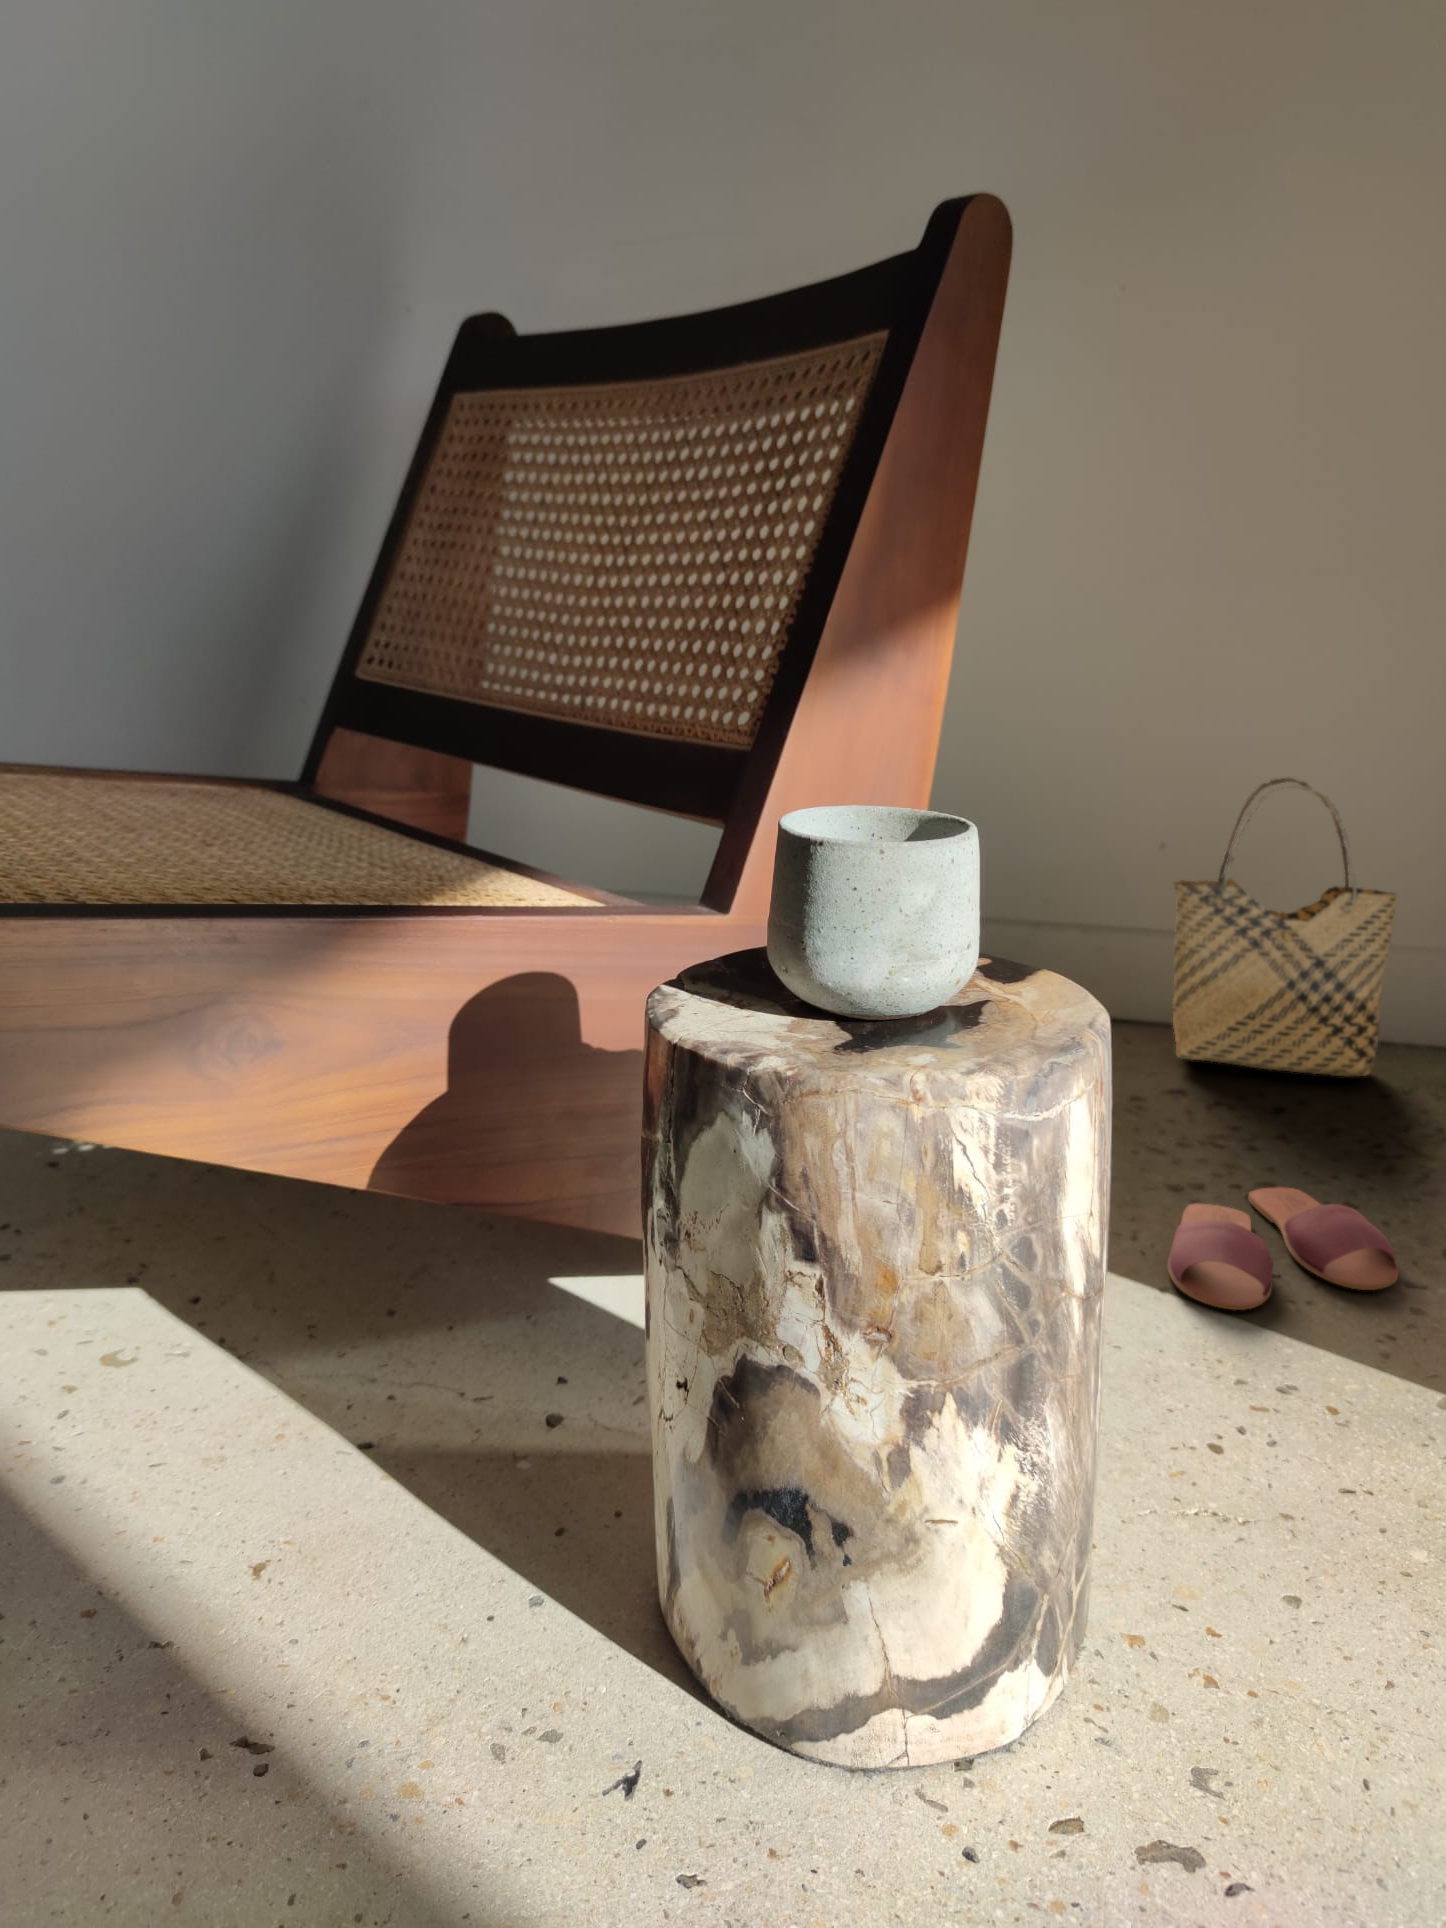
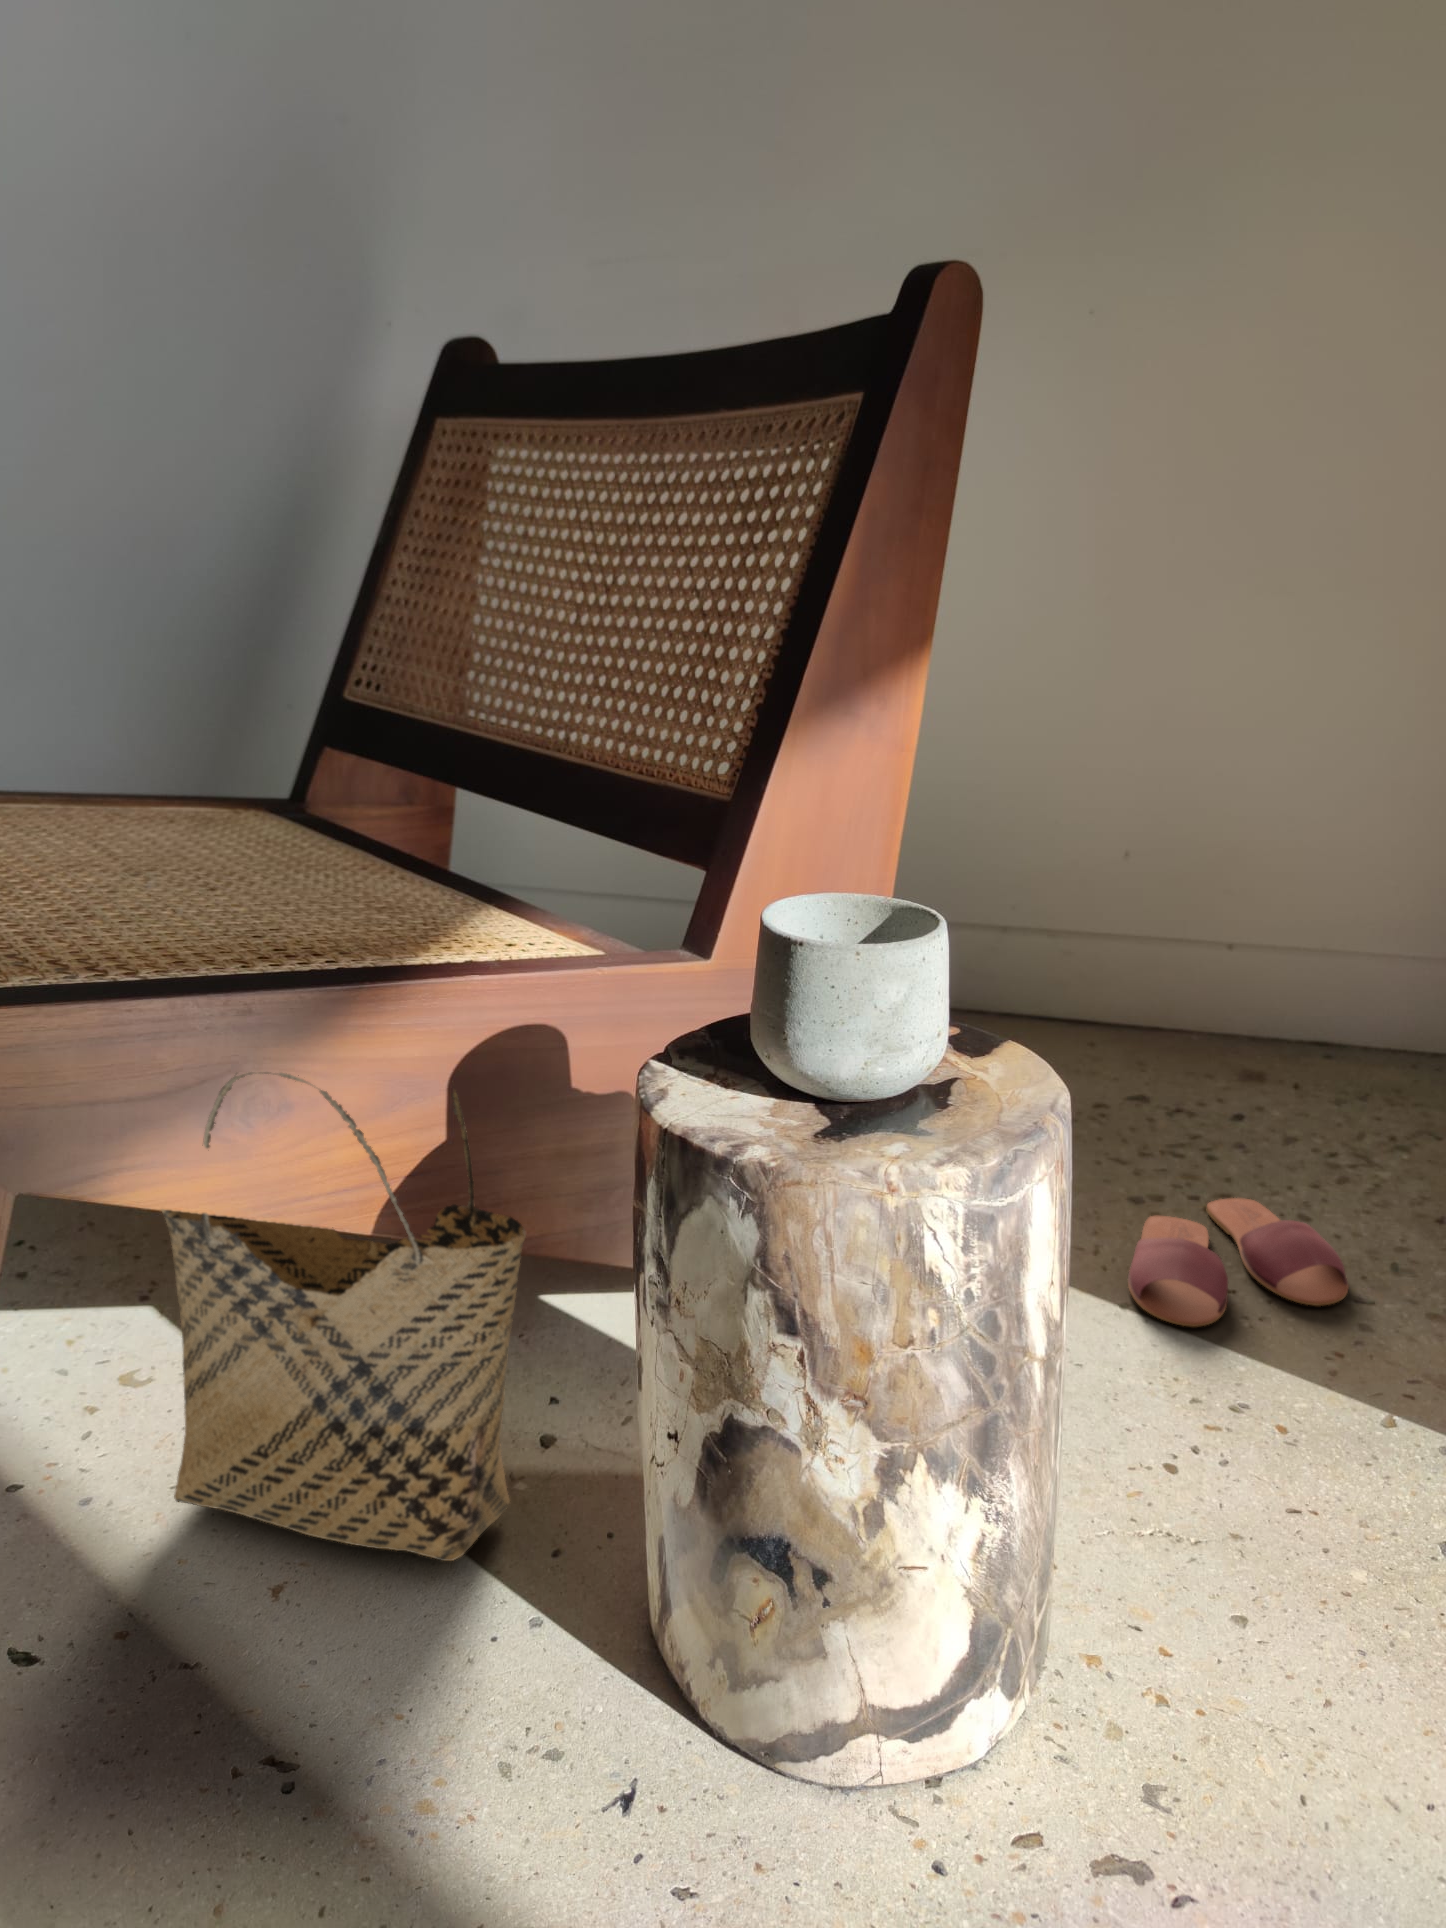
woven basket: present [1173,778,1398,1076] -> present [162,1072,526,1561]

